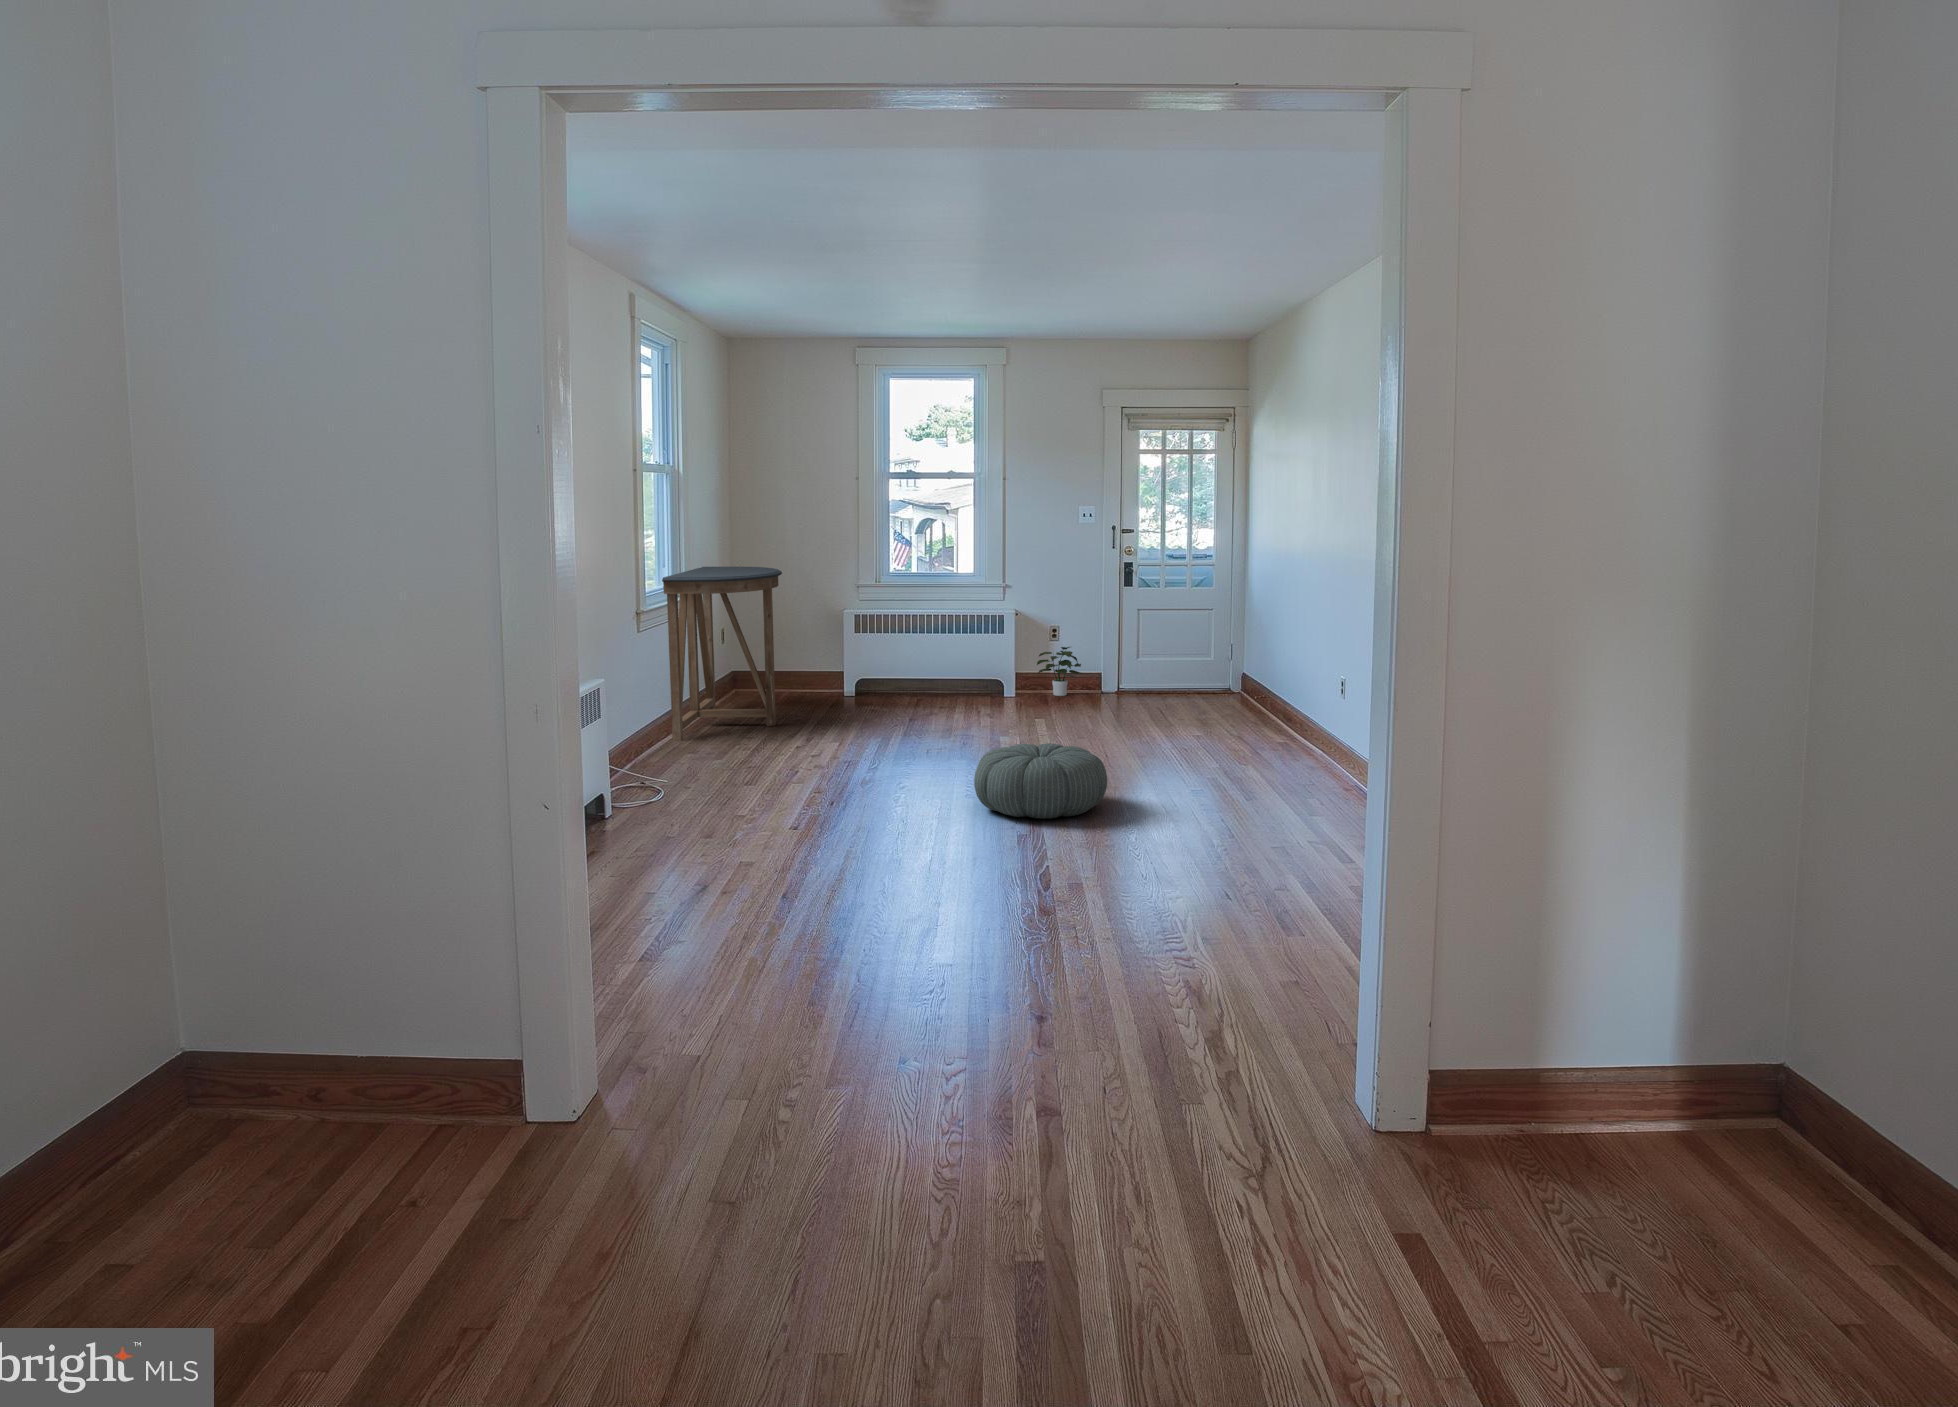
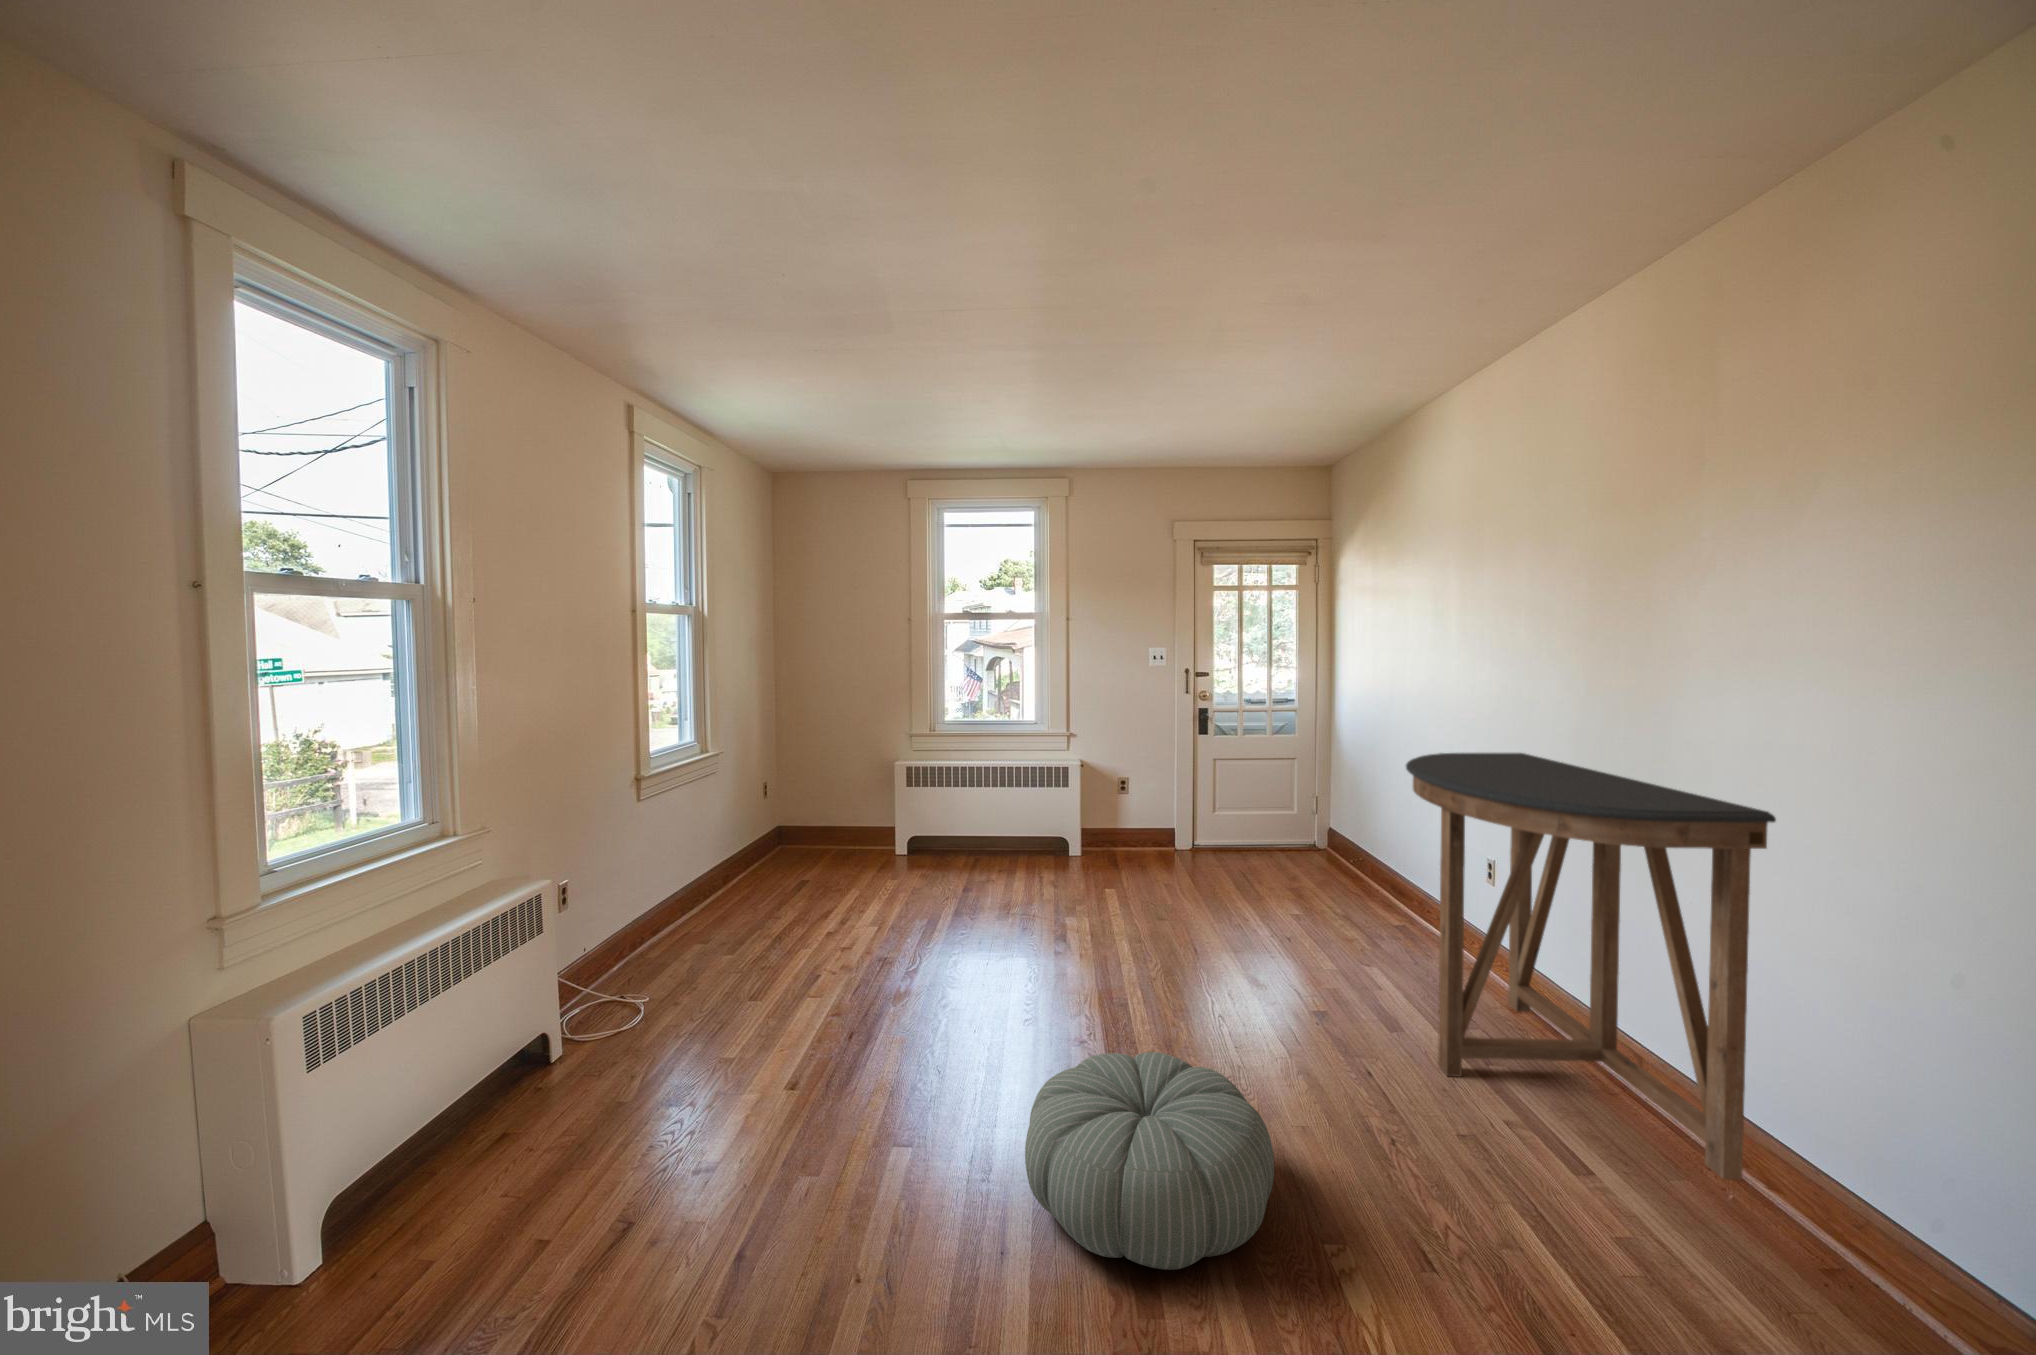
console table: present [662,567,782,741] -> present [1406,753,1776,1180]
potted plant: present [1037,647,1082,696] -> none [1105,801,1157,856]

